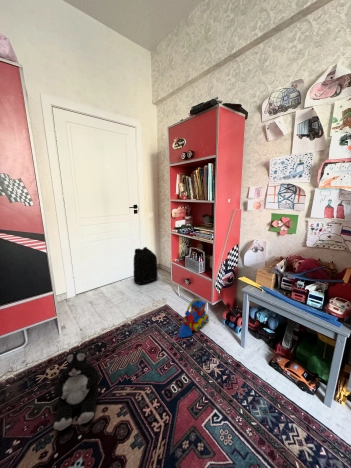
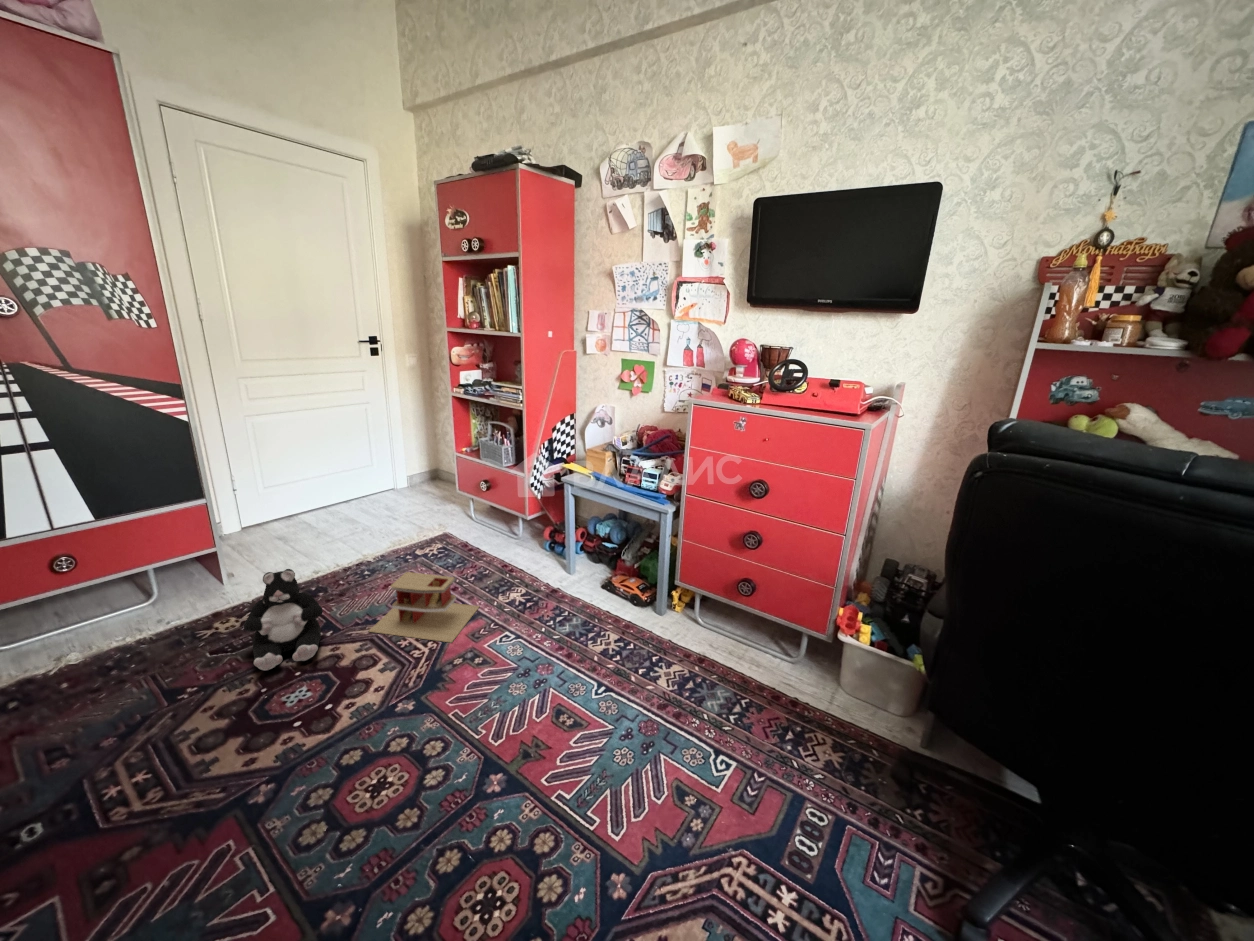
backpack: present [134,247,158,284] -> none [373,429,429,505]
toy train: present [179,299,209,338] -> none [464,508,521,571]
toy house: none [126,349,193,417] -> present [369,572,479,642]

